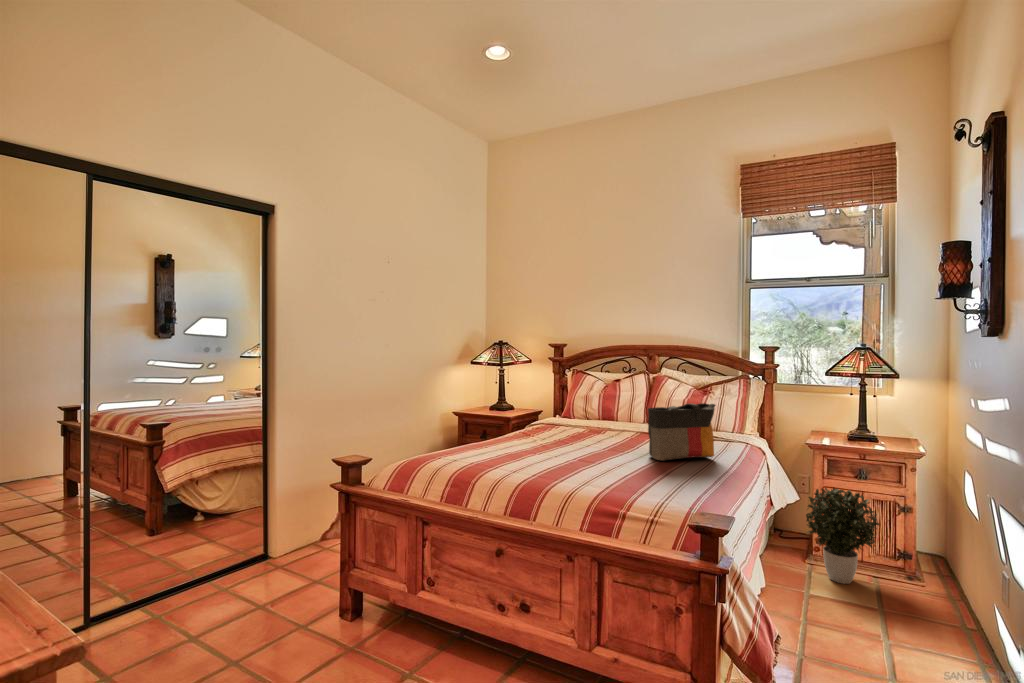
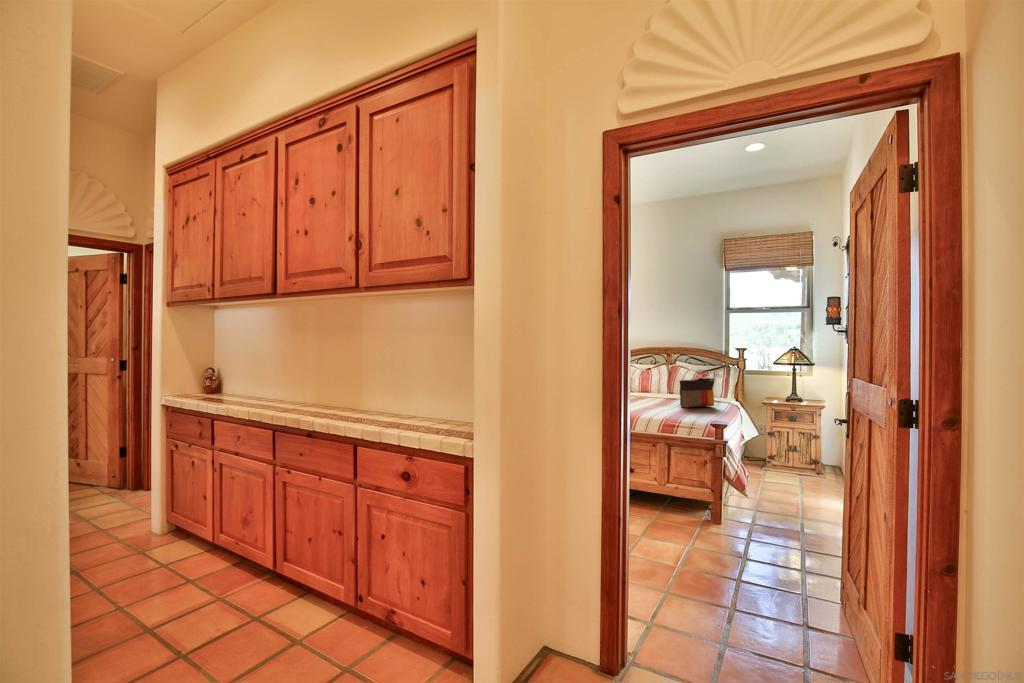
potted plant: present [806,488,880,584] -> none [762,425,802,477]

